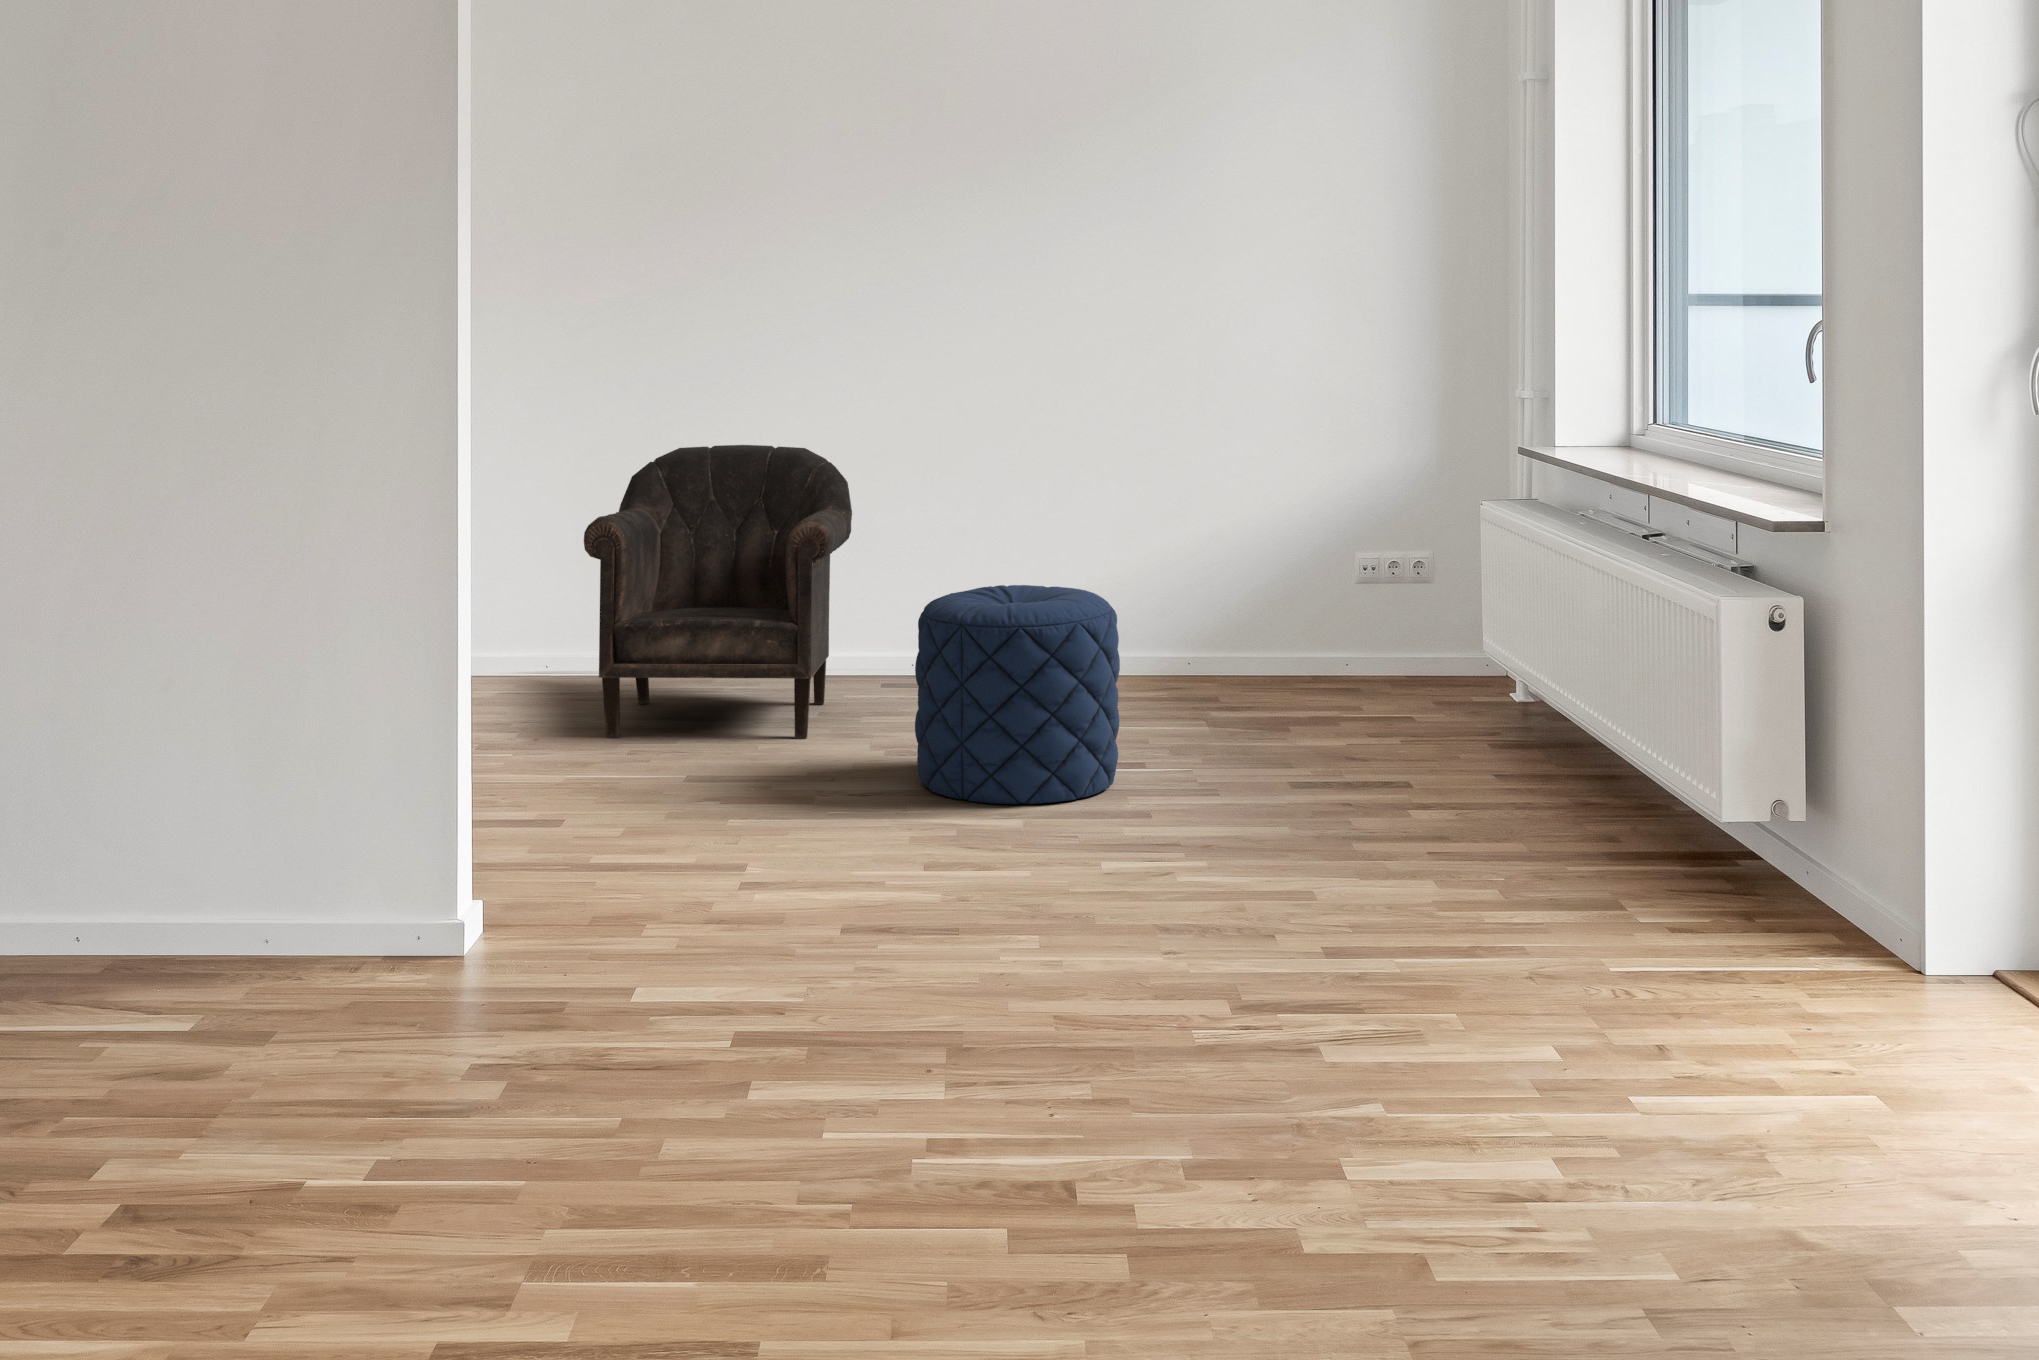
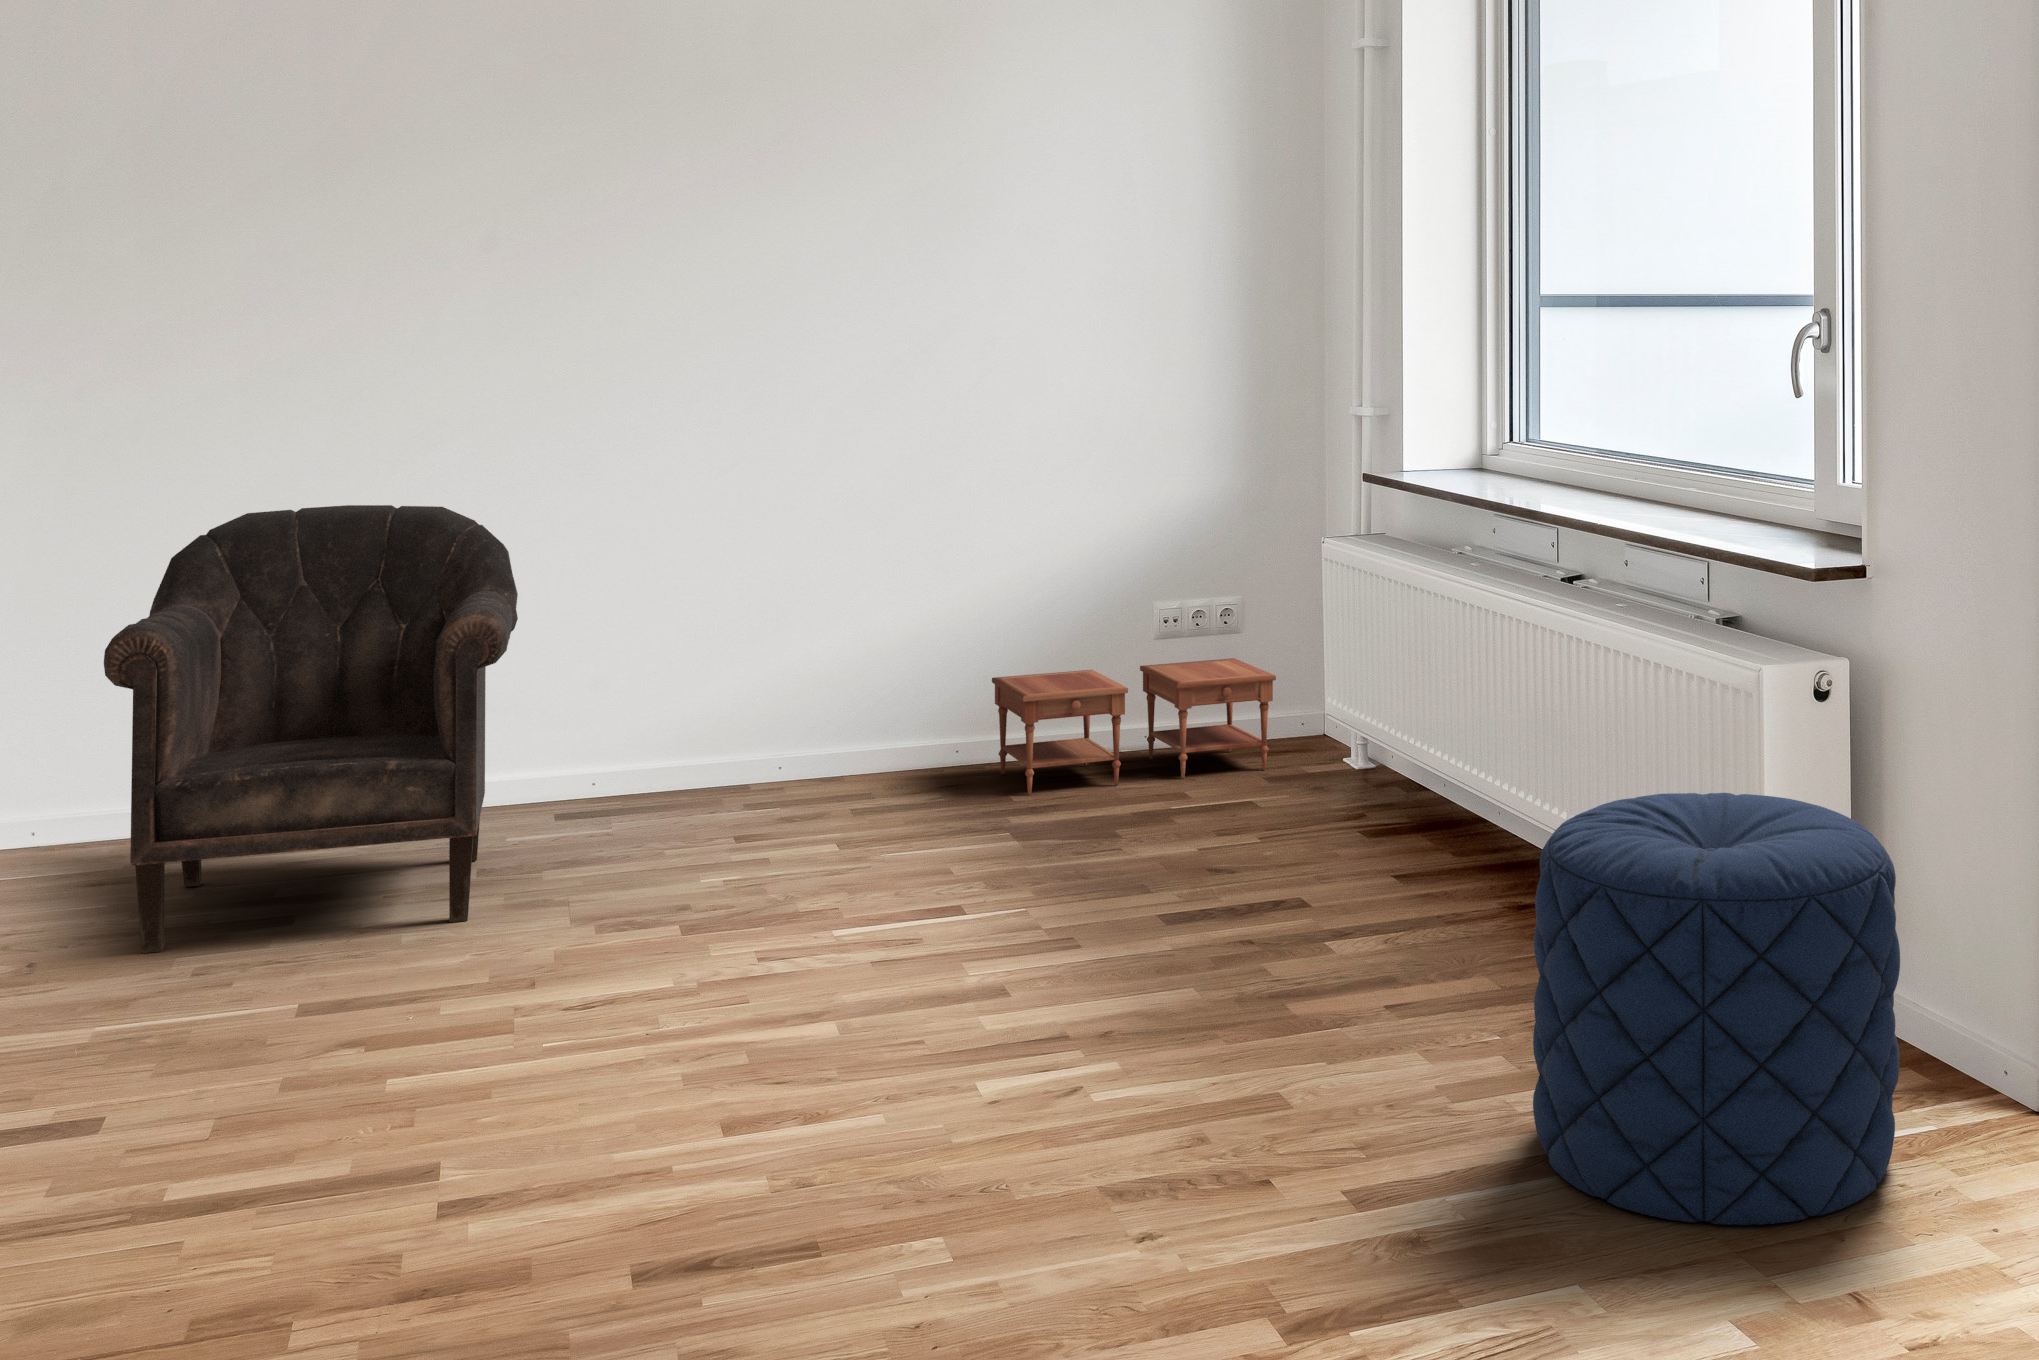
pouf: present [915,585,1120,804] -> present [1533,793,1900,1225]
side table: none [1212,601,1444,696] -> present [992,658,1276,794]

